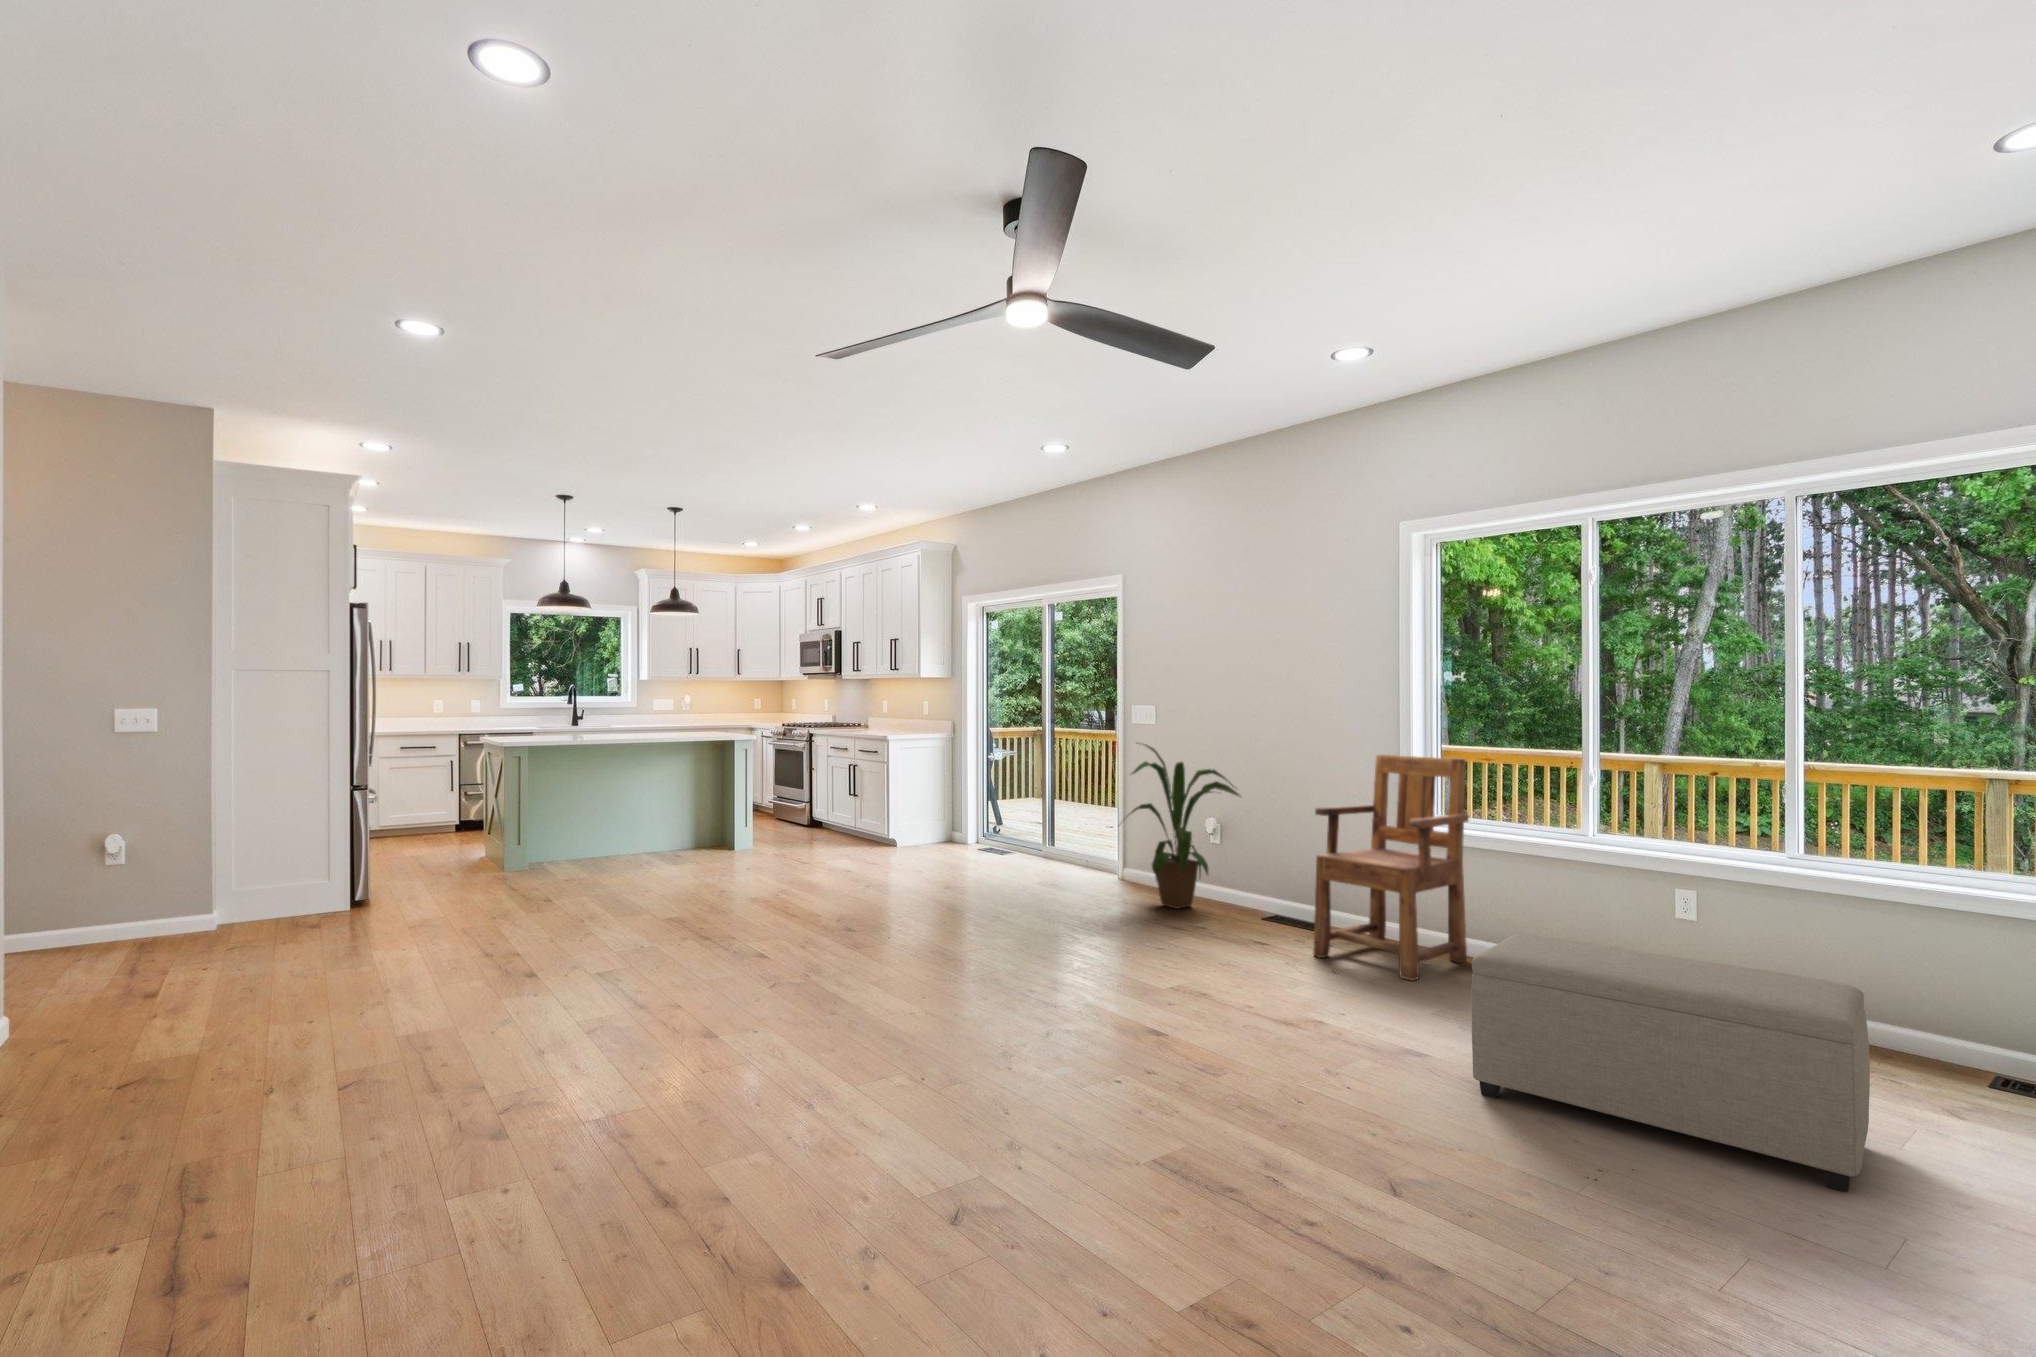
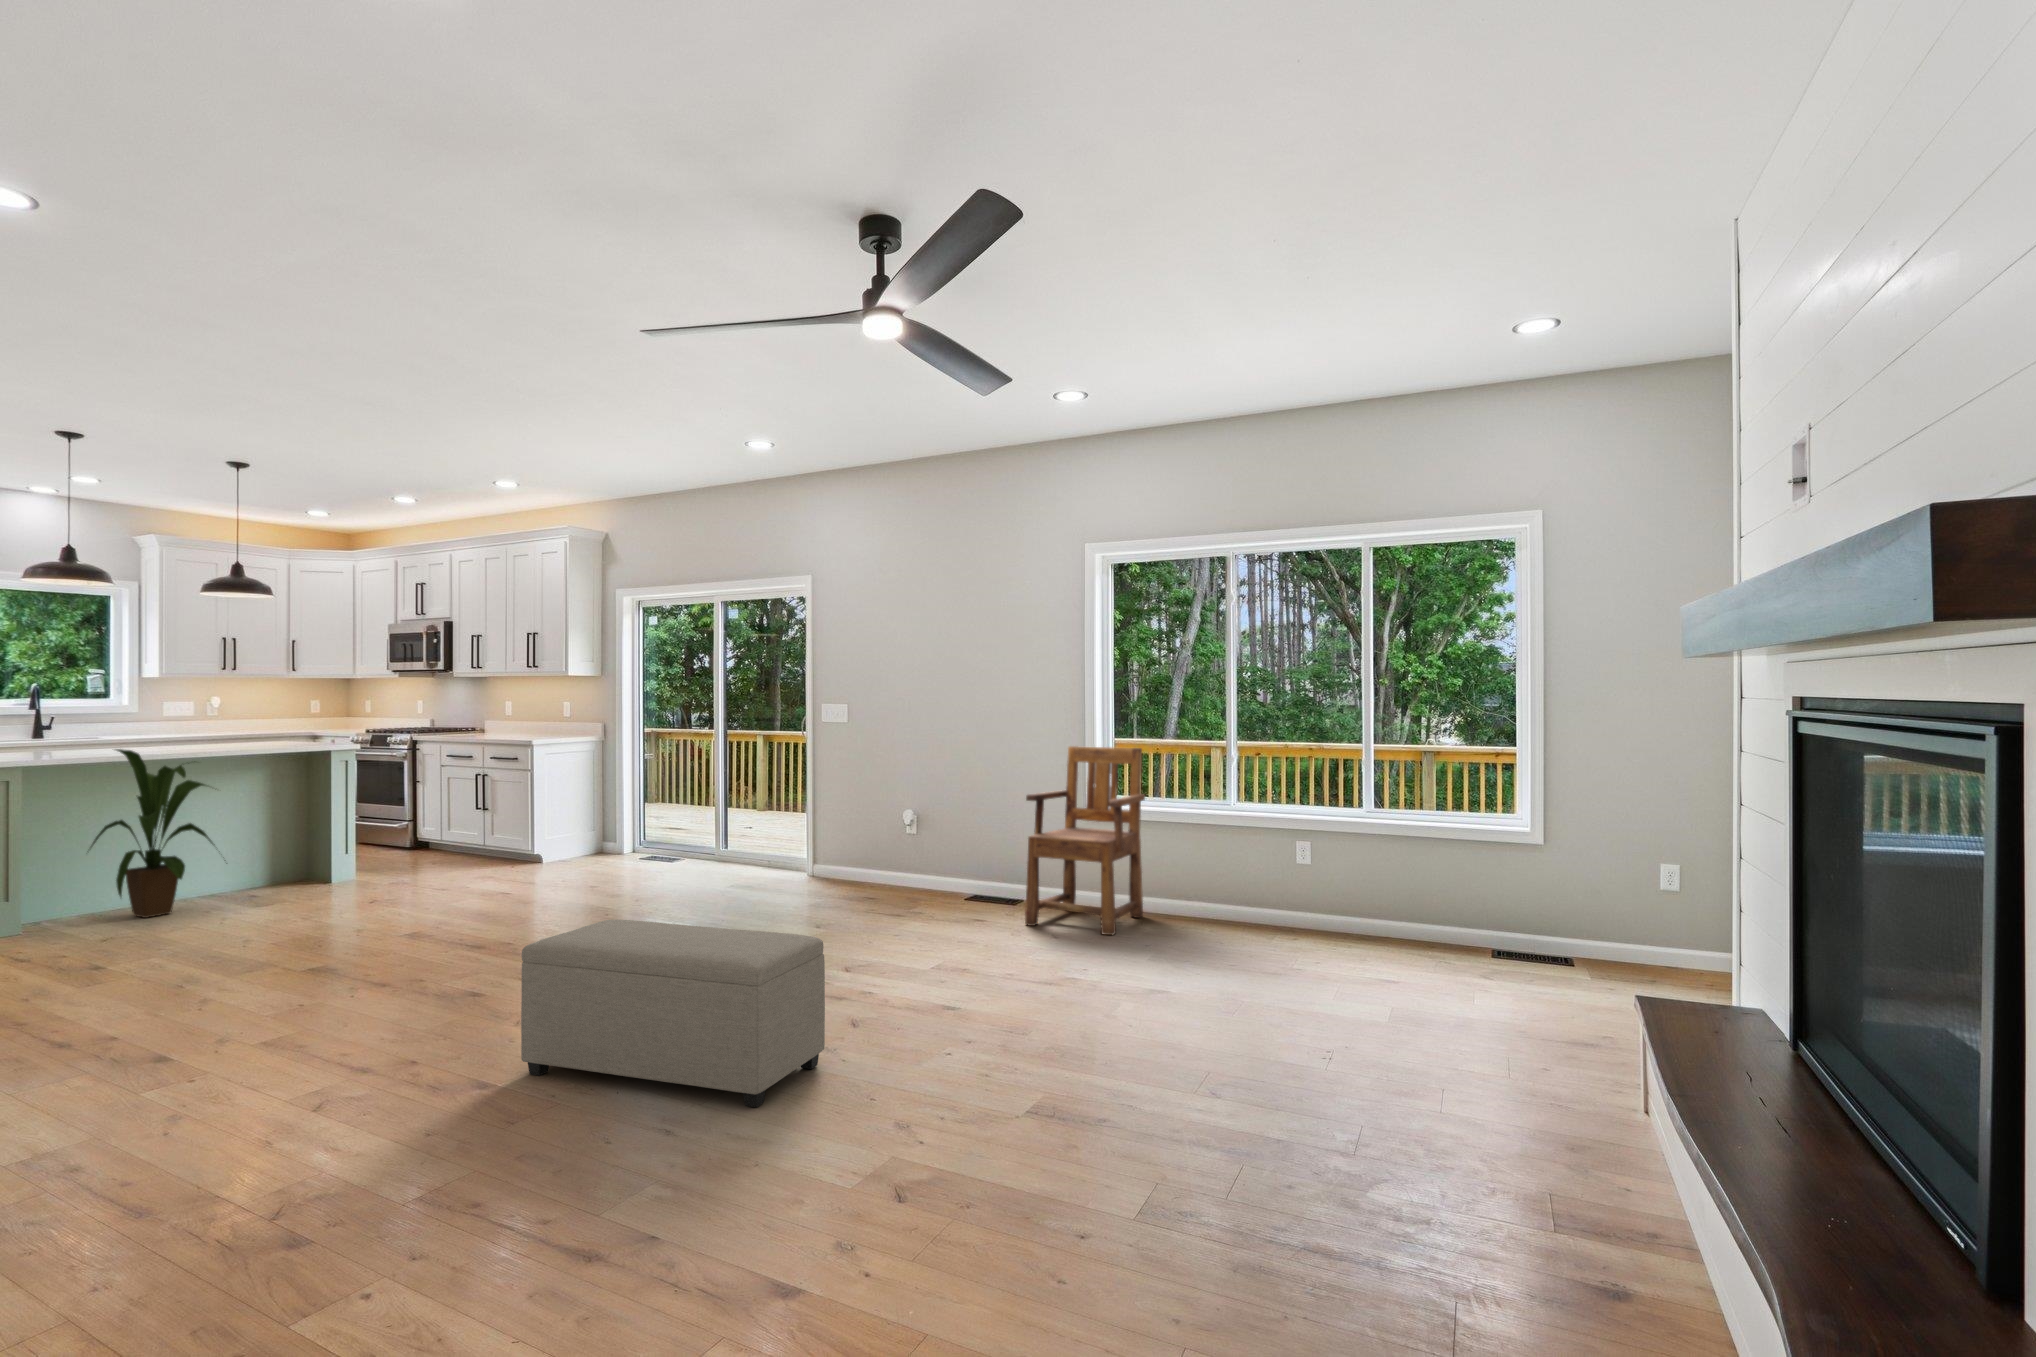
house plant: present [1123,743,1239,909] -> present [91,749,215,918]
ottoman: present [1471,934,1870,1192] -> present [521,920,825,1107]

